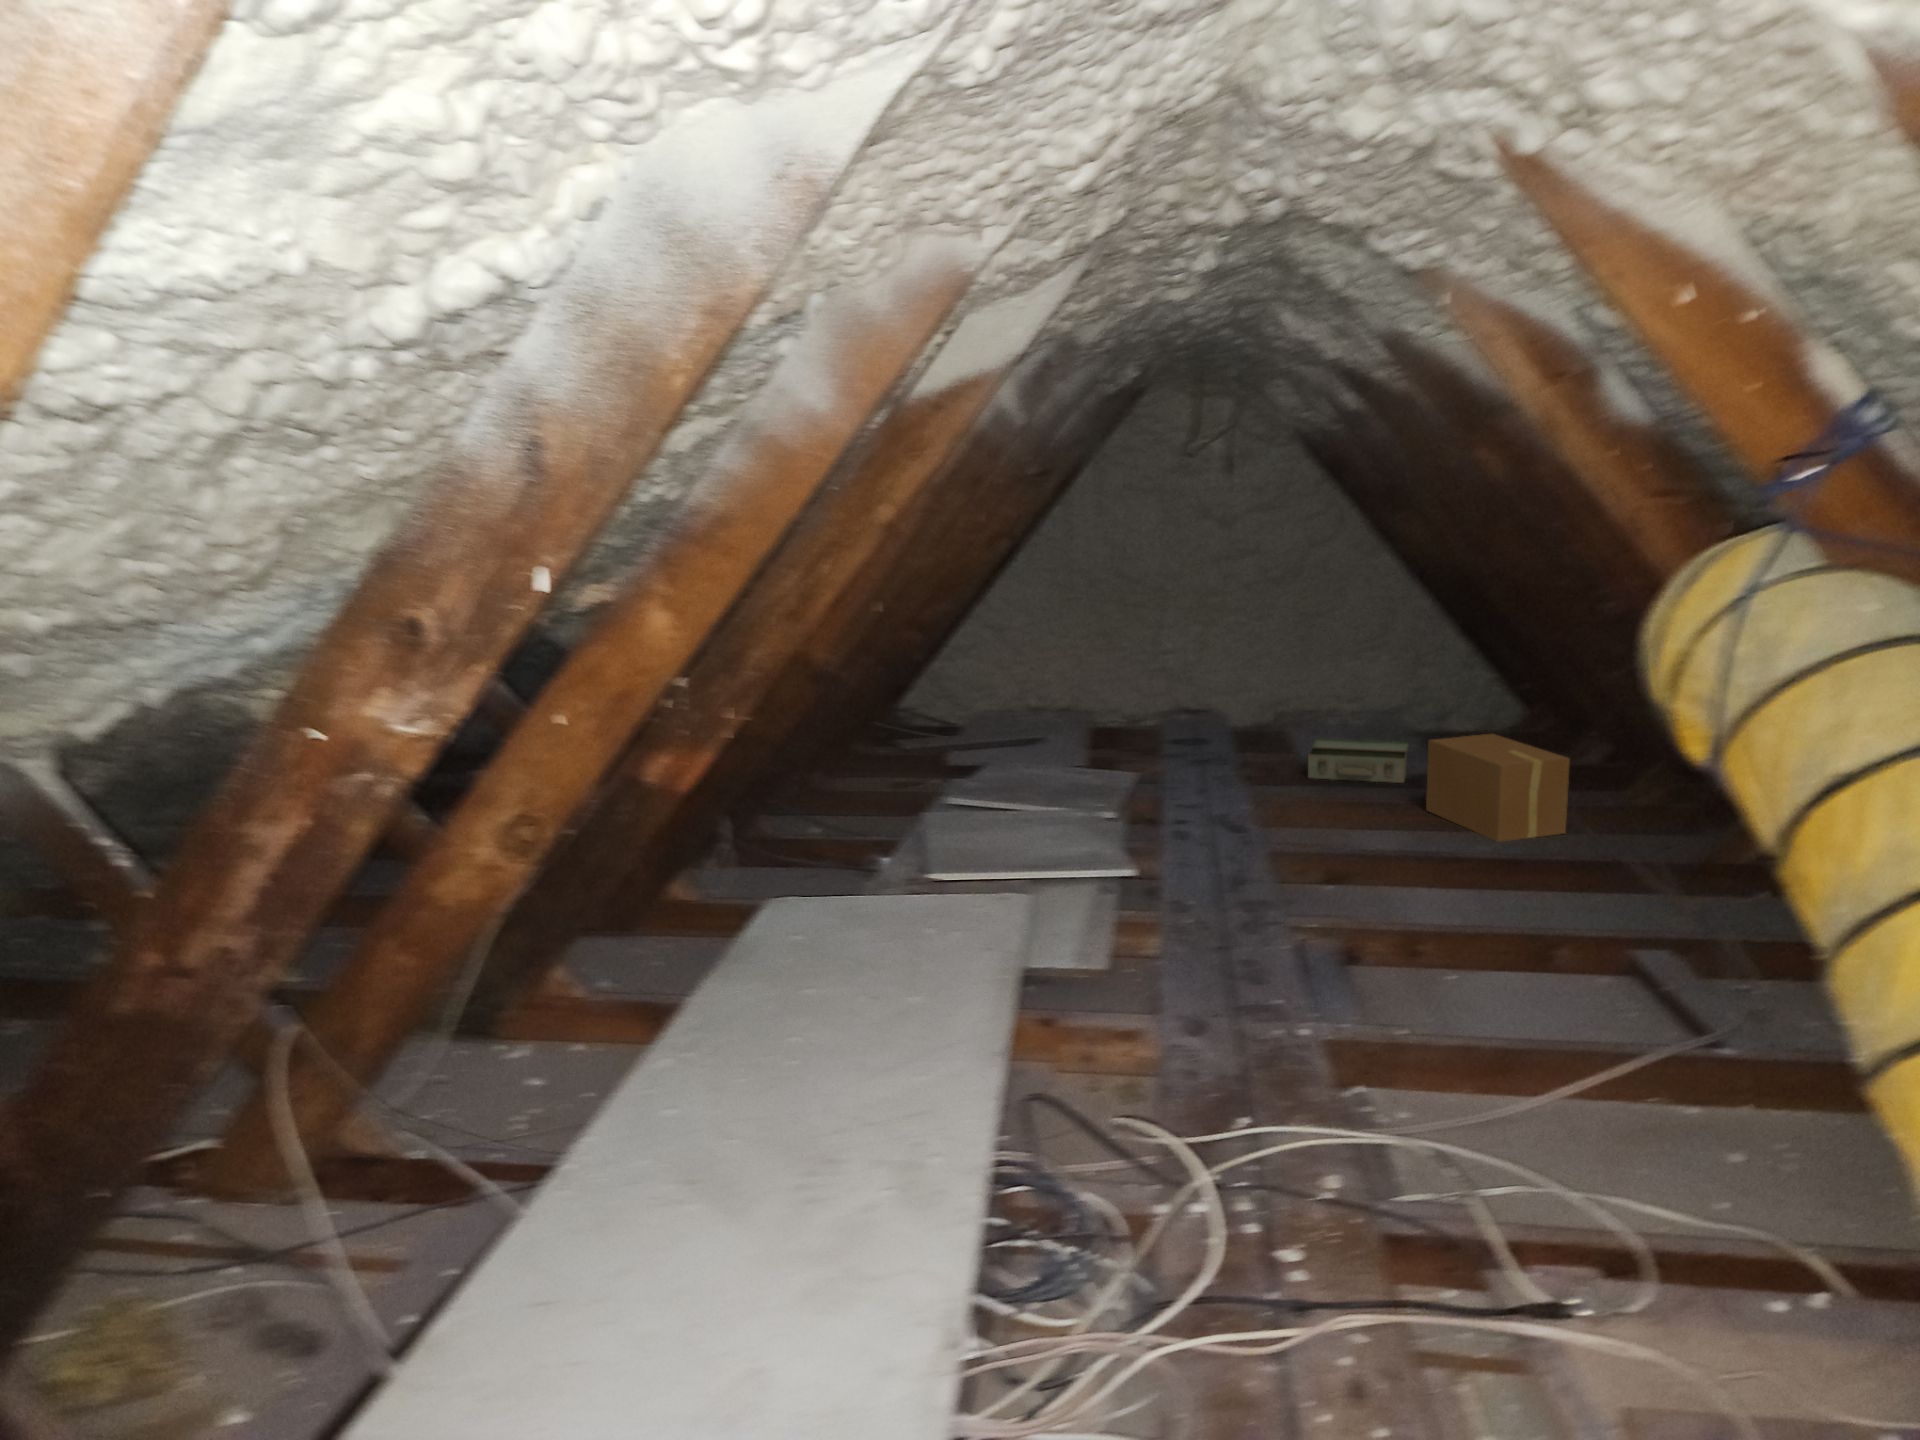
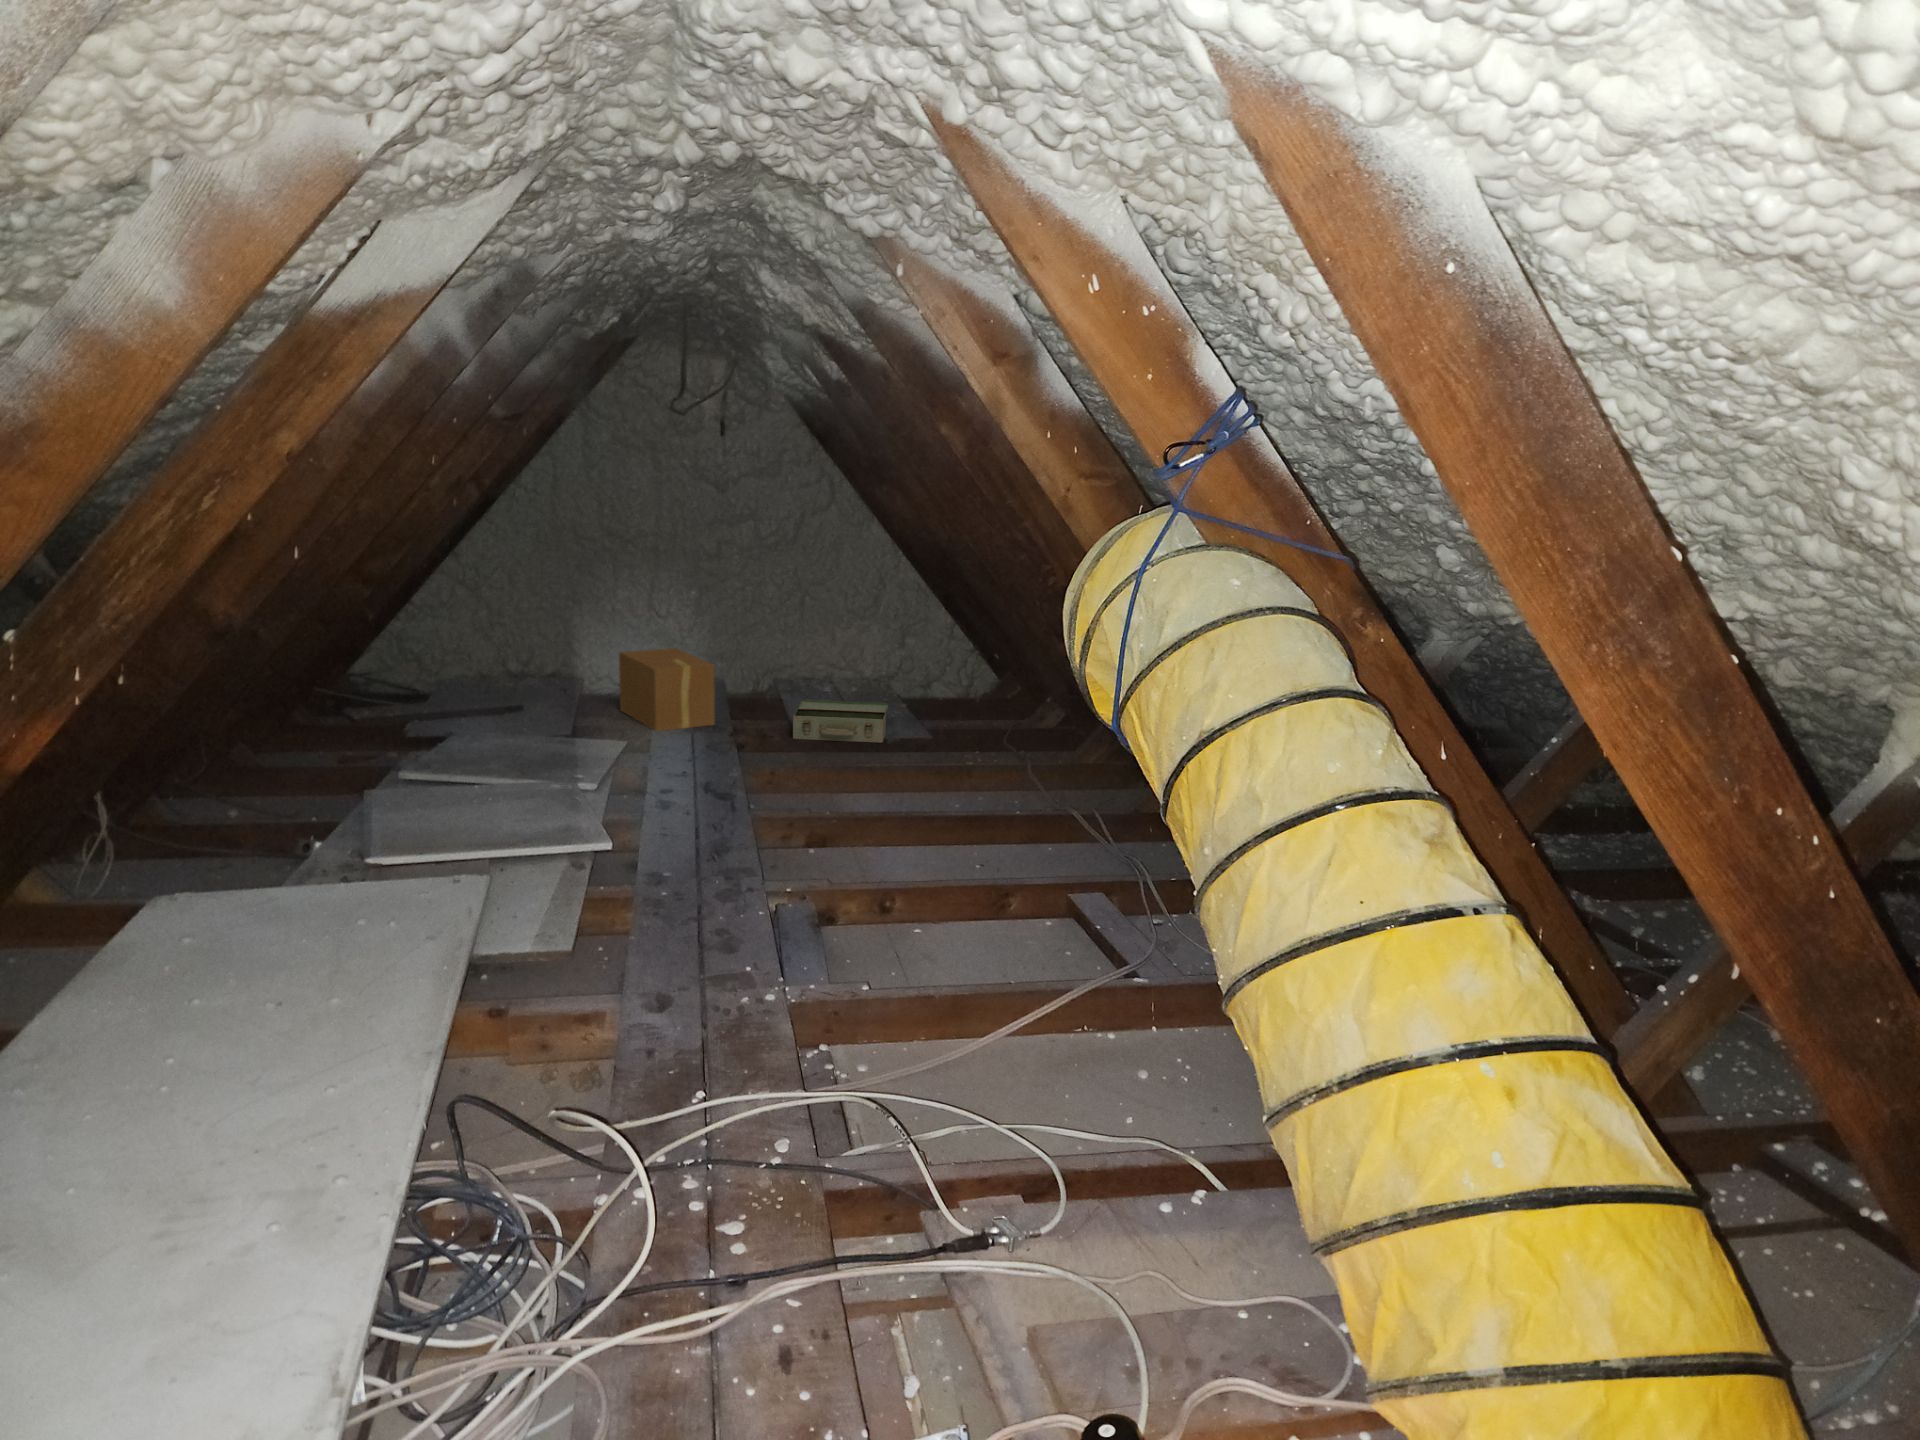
cardboard box: present [1426,734,1570,842] -> present [619,648,715,731]

